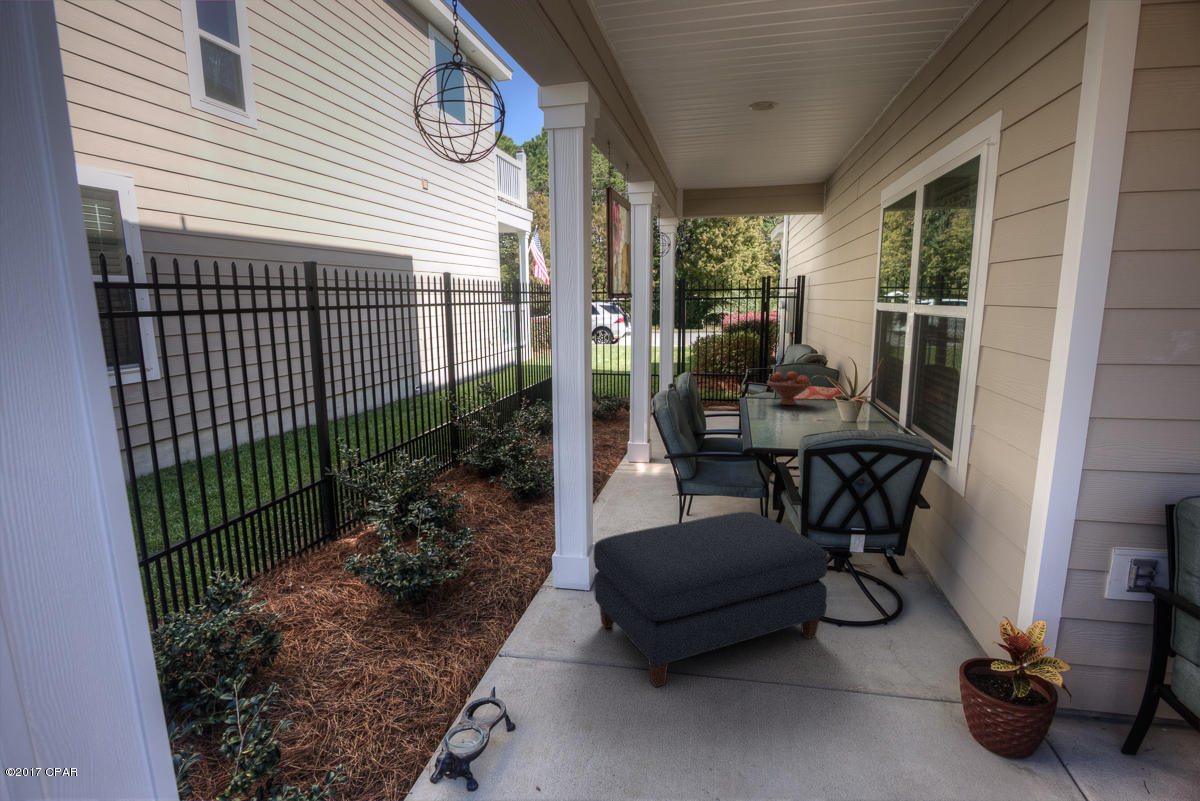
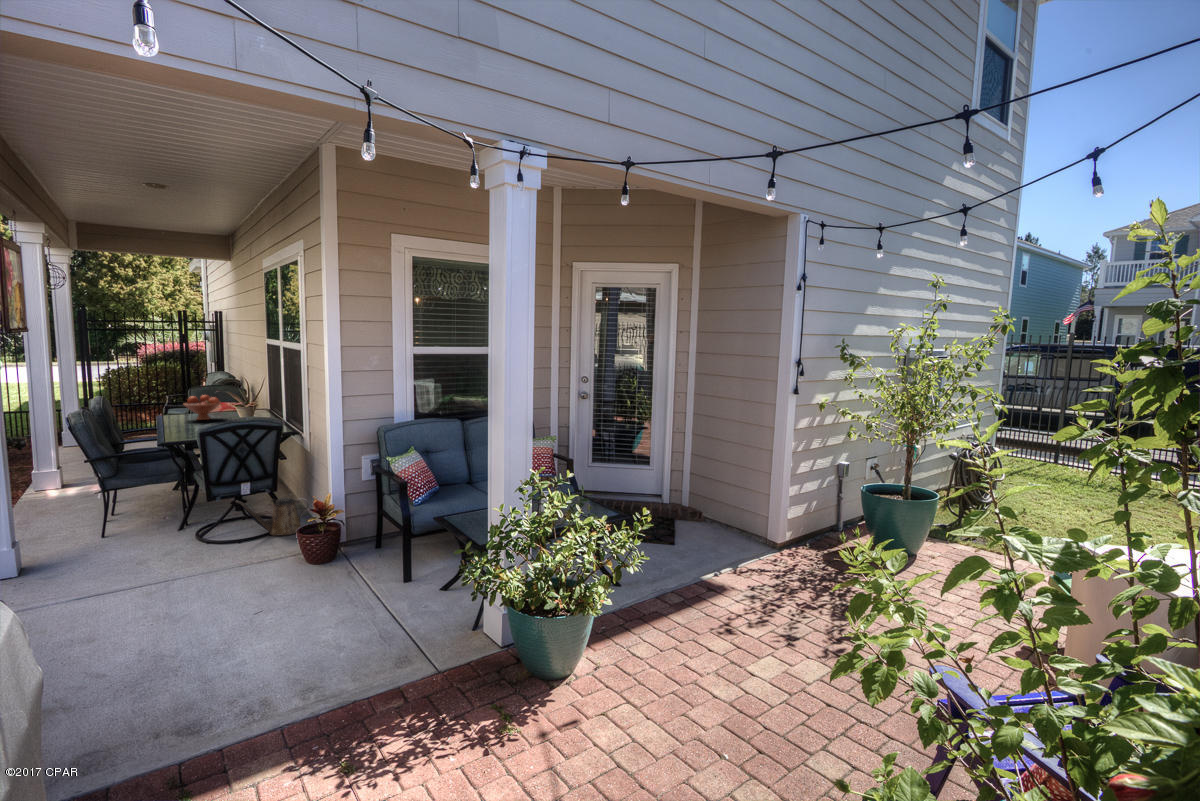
ottoman: present [593,512,828,687] -> none [37,490,229,599]
watering can: none [836,550,957,632] -> present [236,497,309,536]

